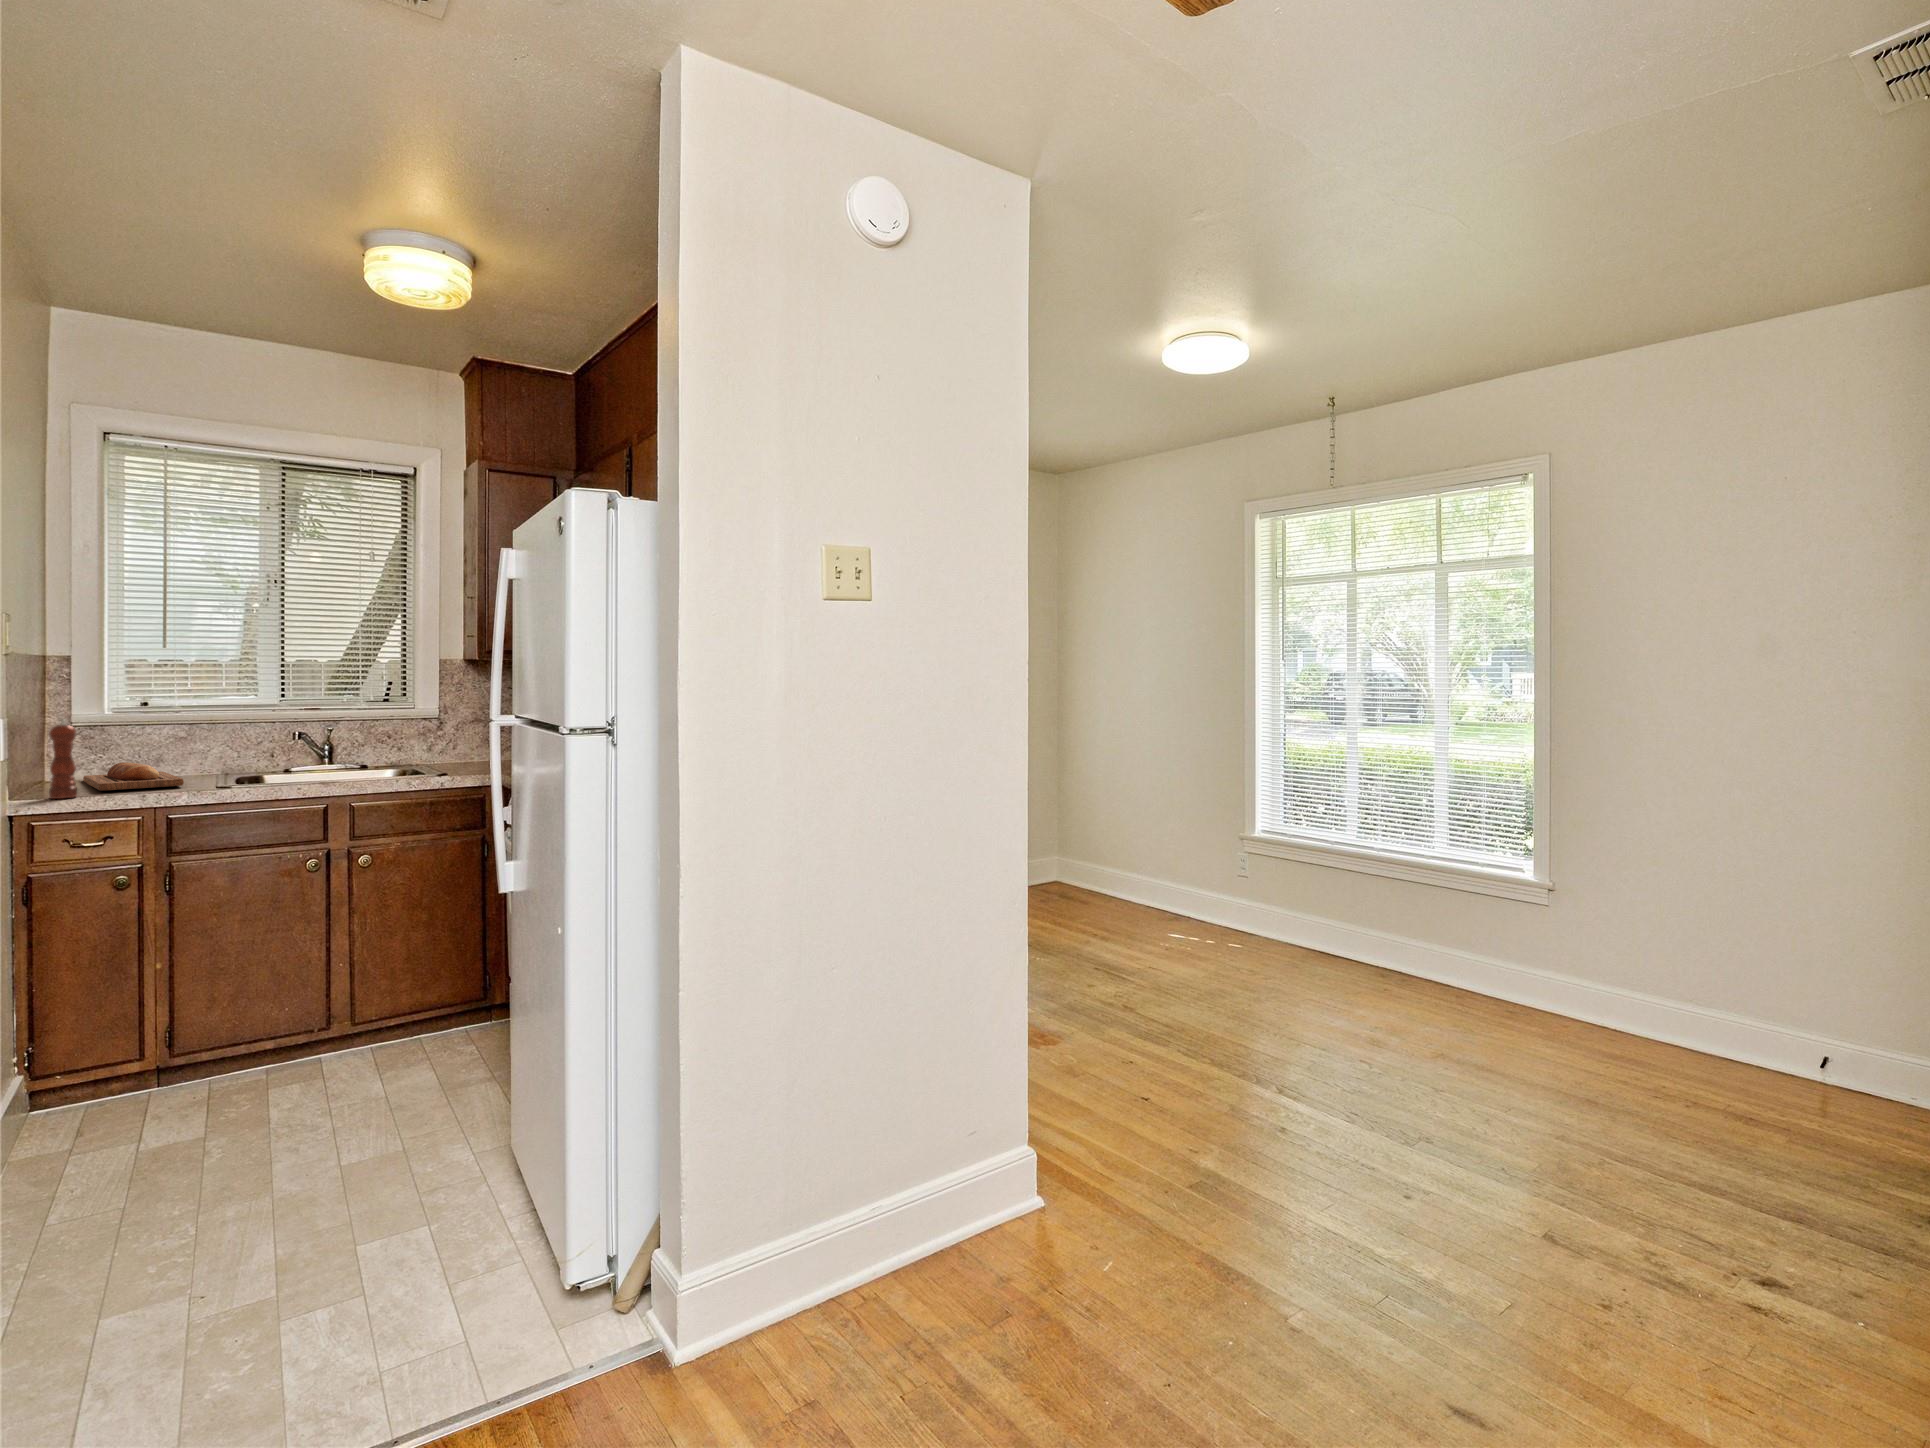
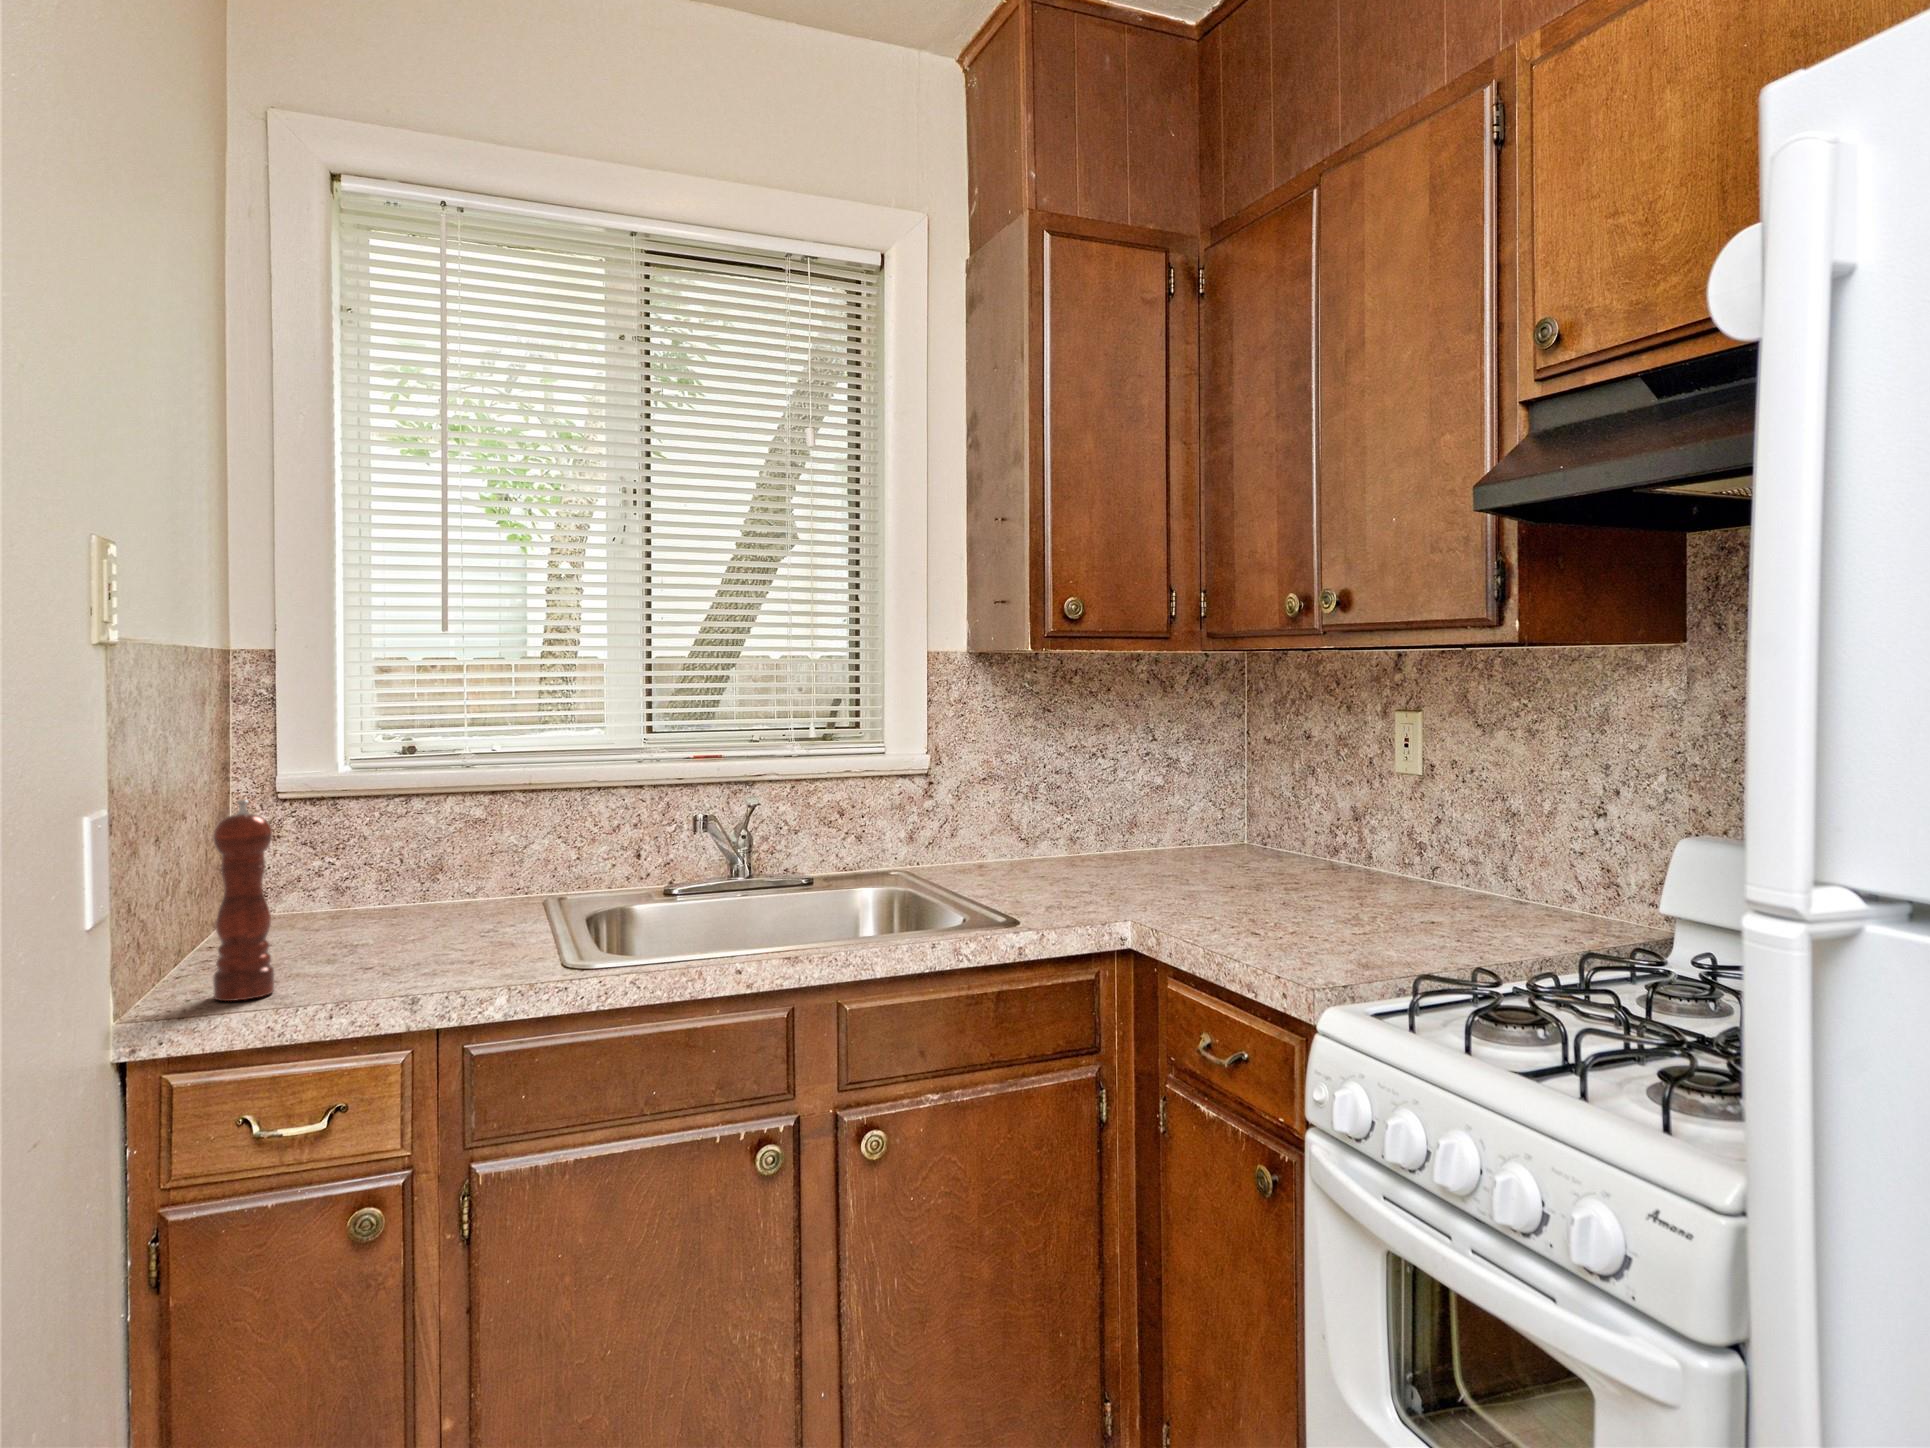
bread loaf: present [83,762,184,791] -> none [298,884,491,969]

